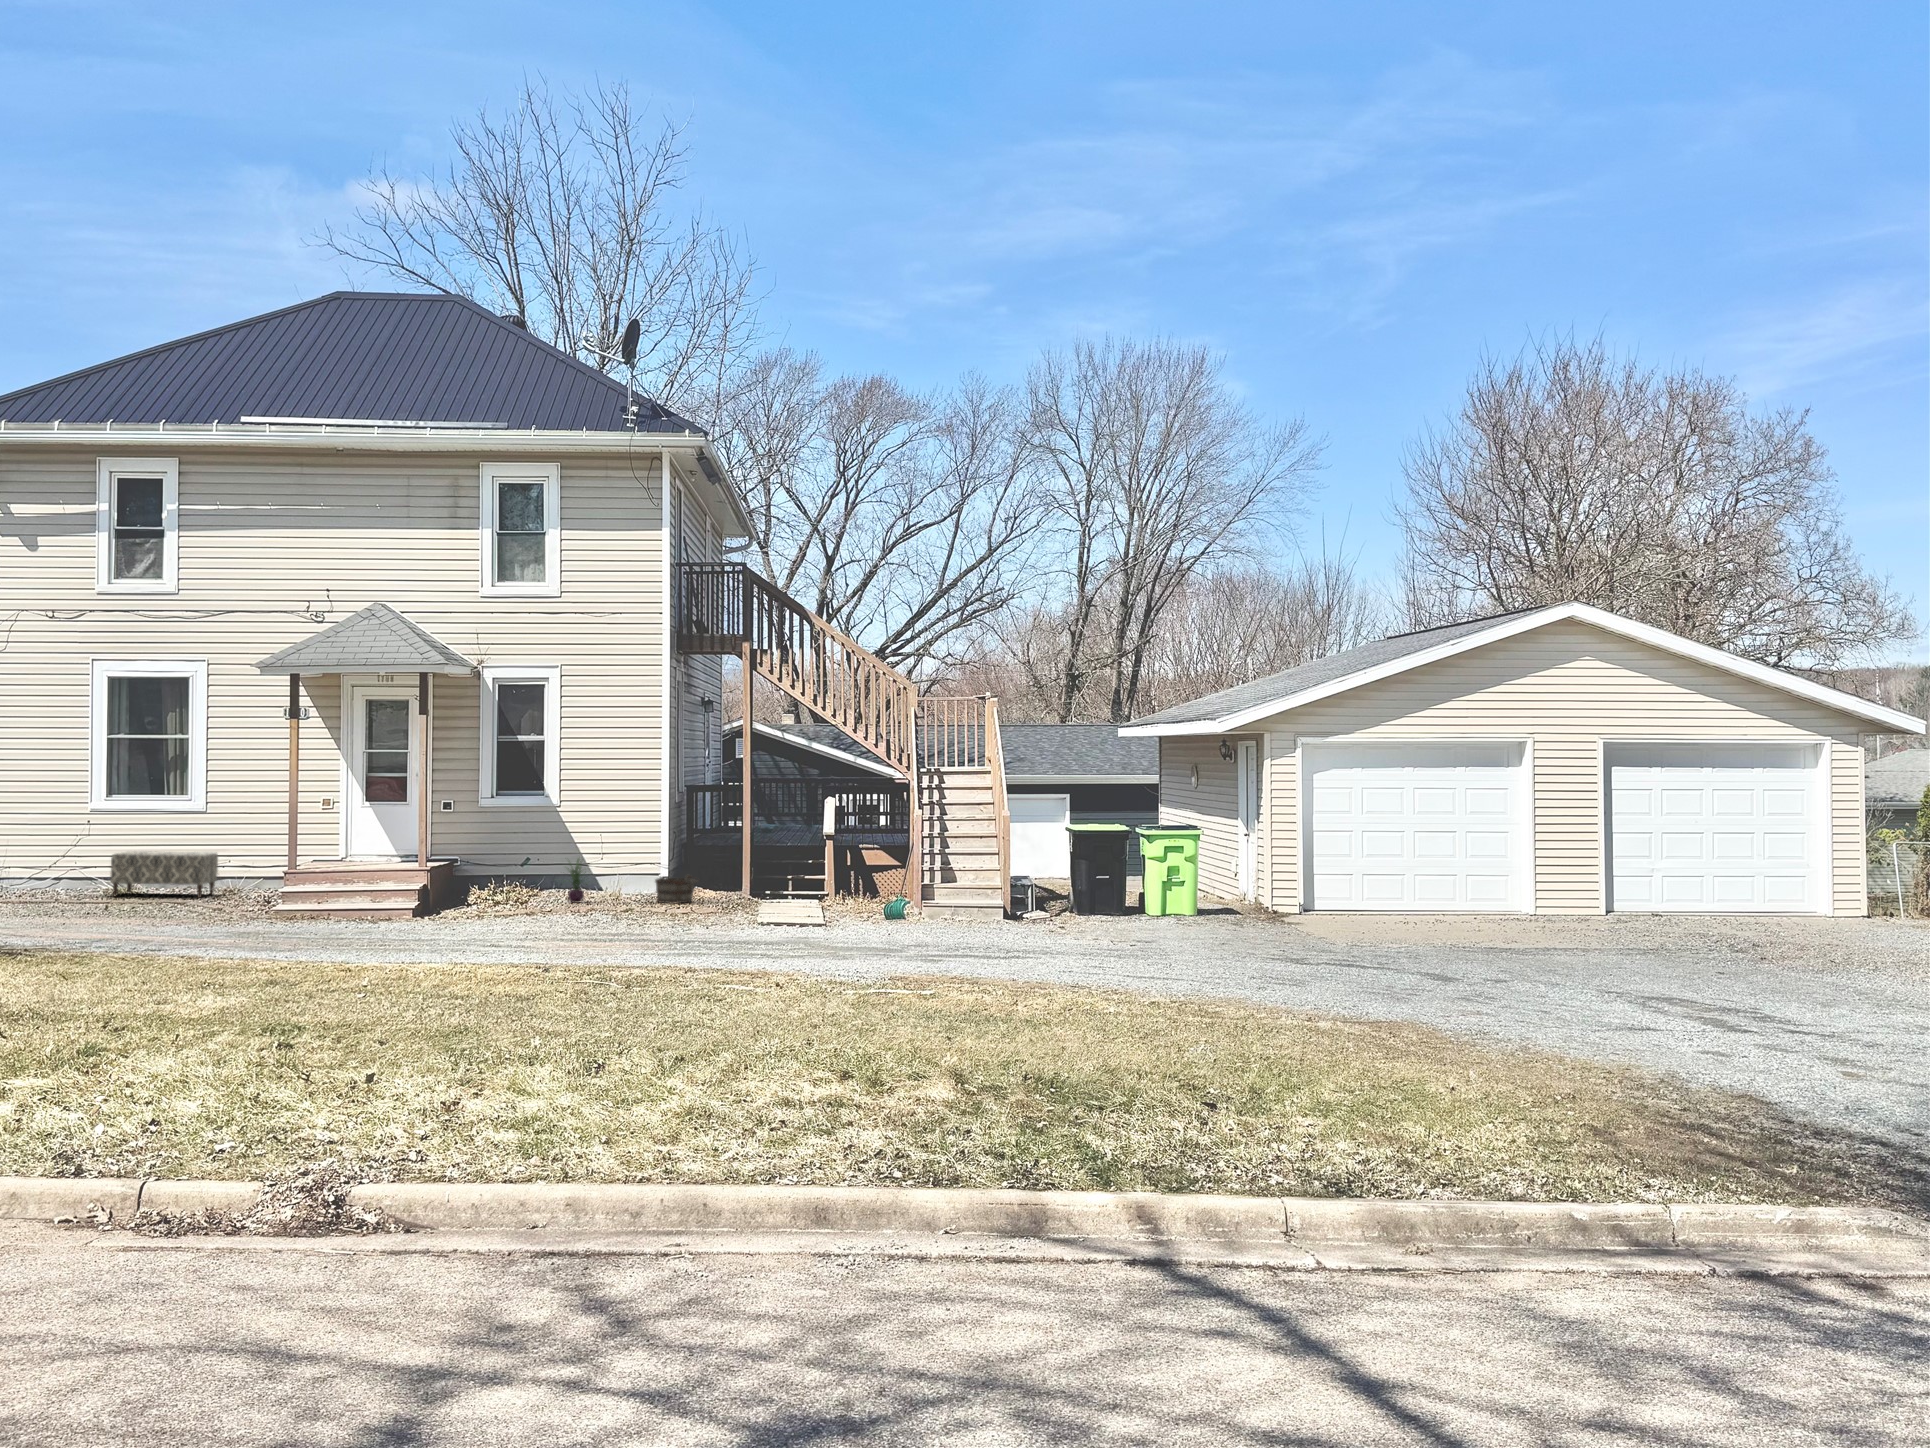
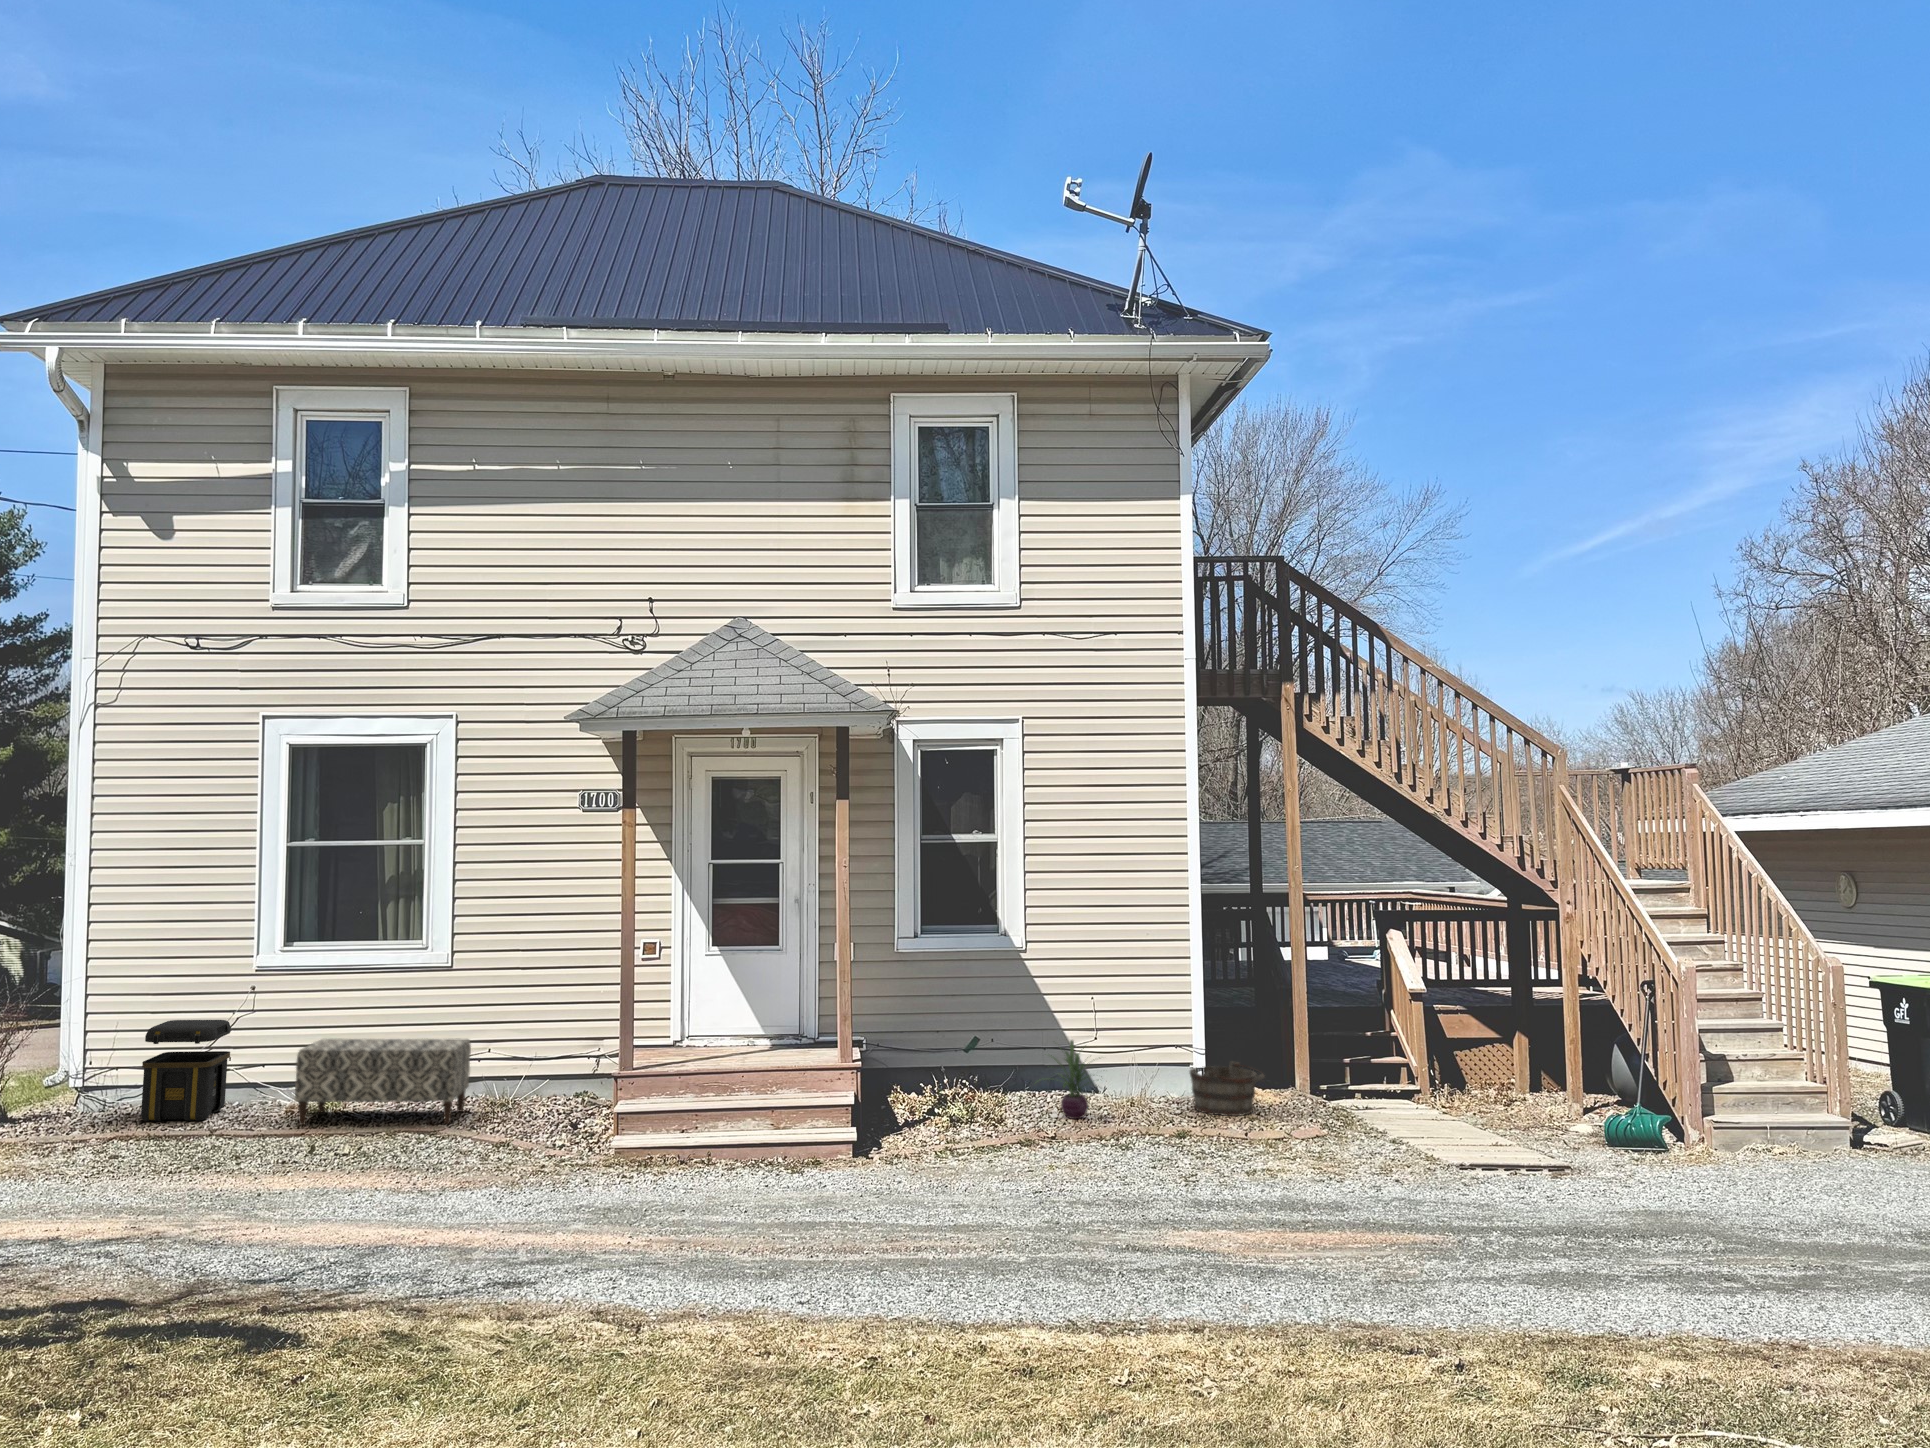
toolbox: none [22,839,76,895] -> present [141,1020,231,1122]

